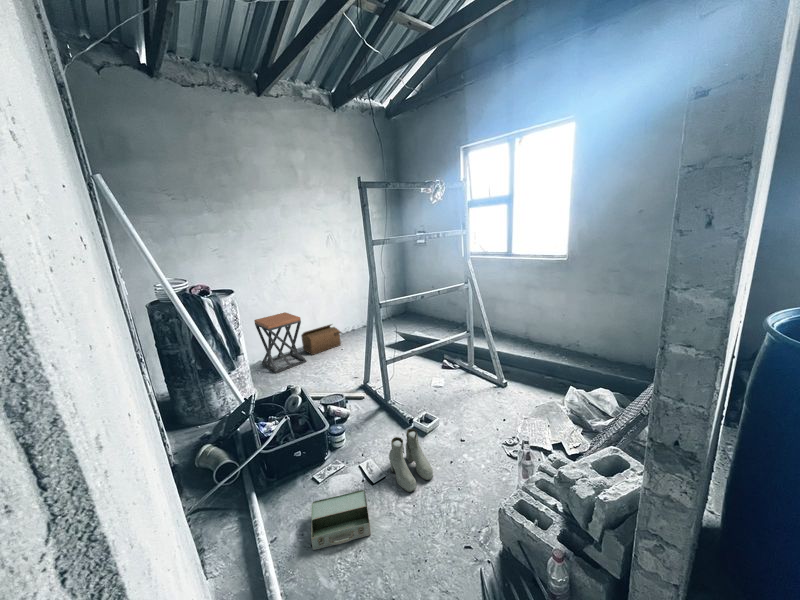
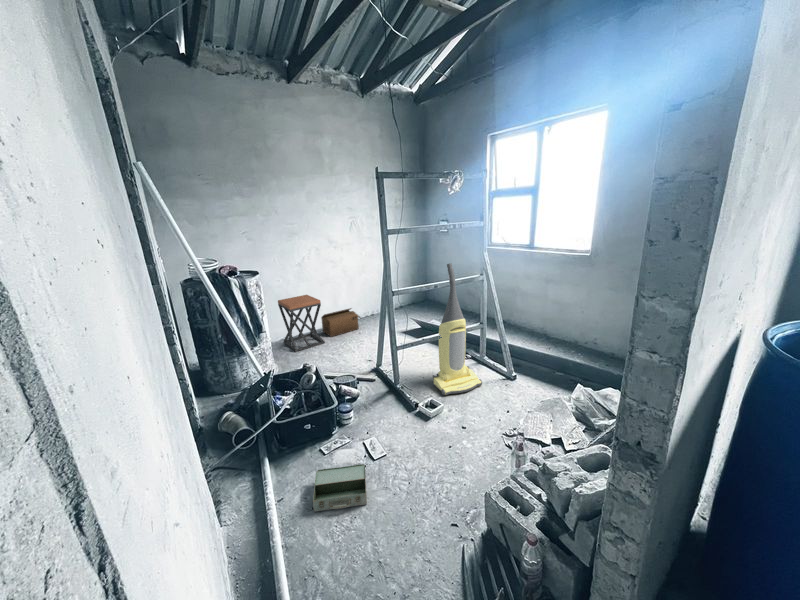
vacuum cleaner: none [424,272,474,407] -> present [433,263,482,395]
boots: present [389,429,433,492] -> none [391,413,431,470]

